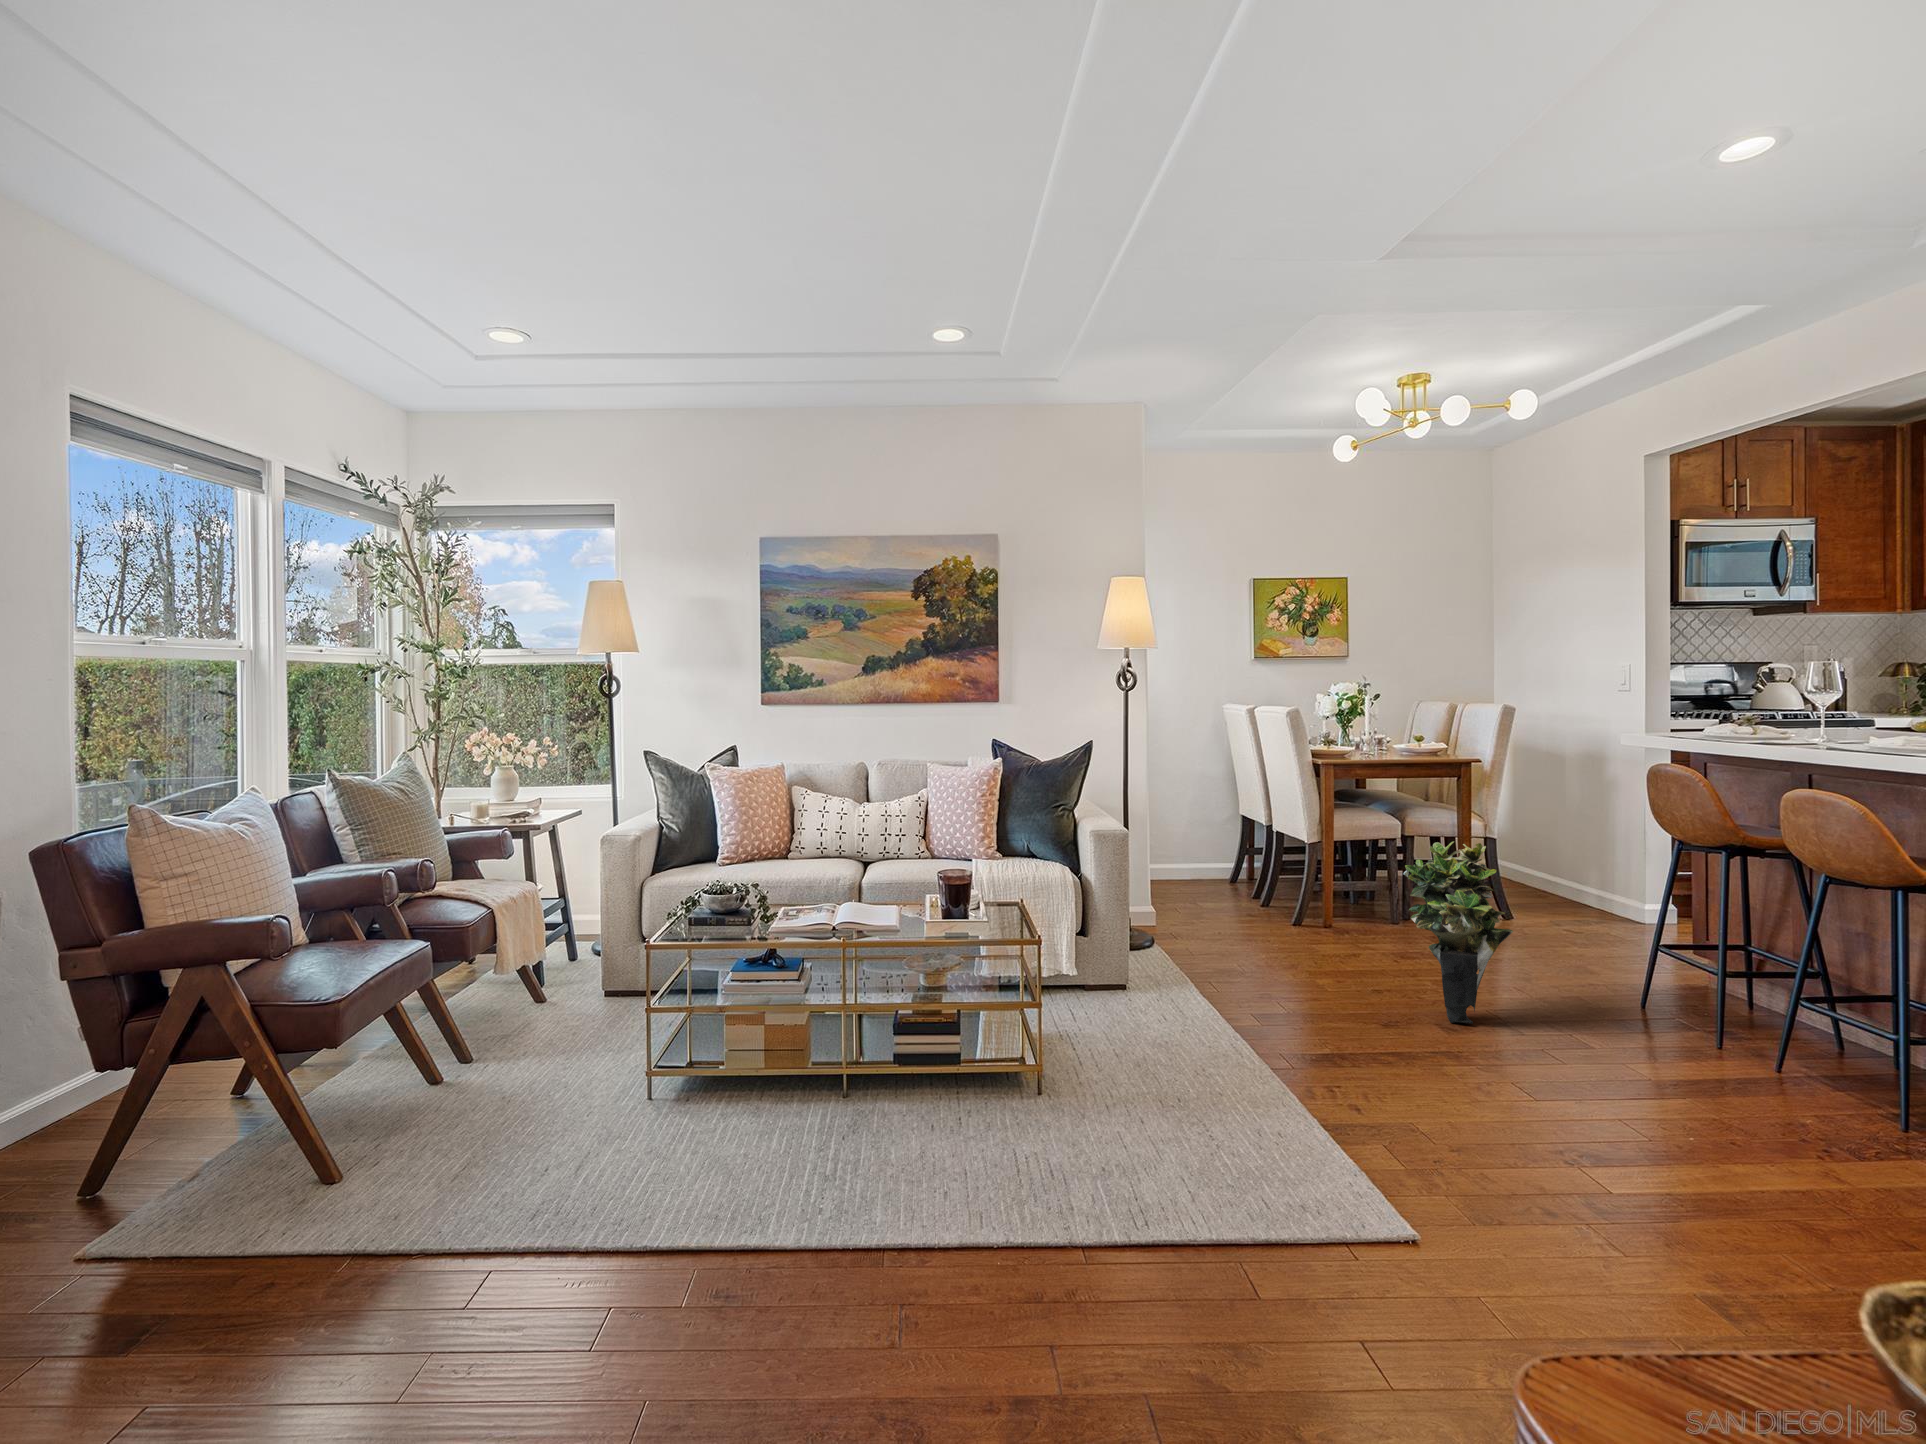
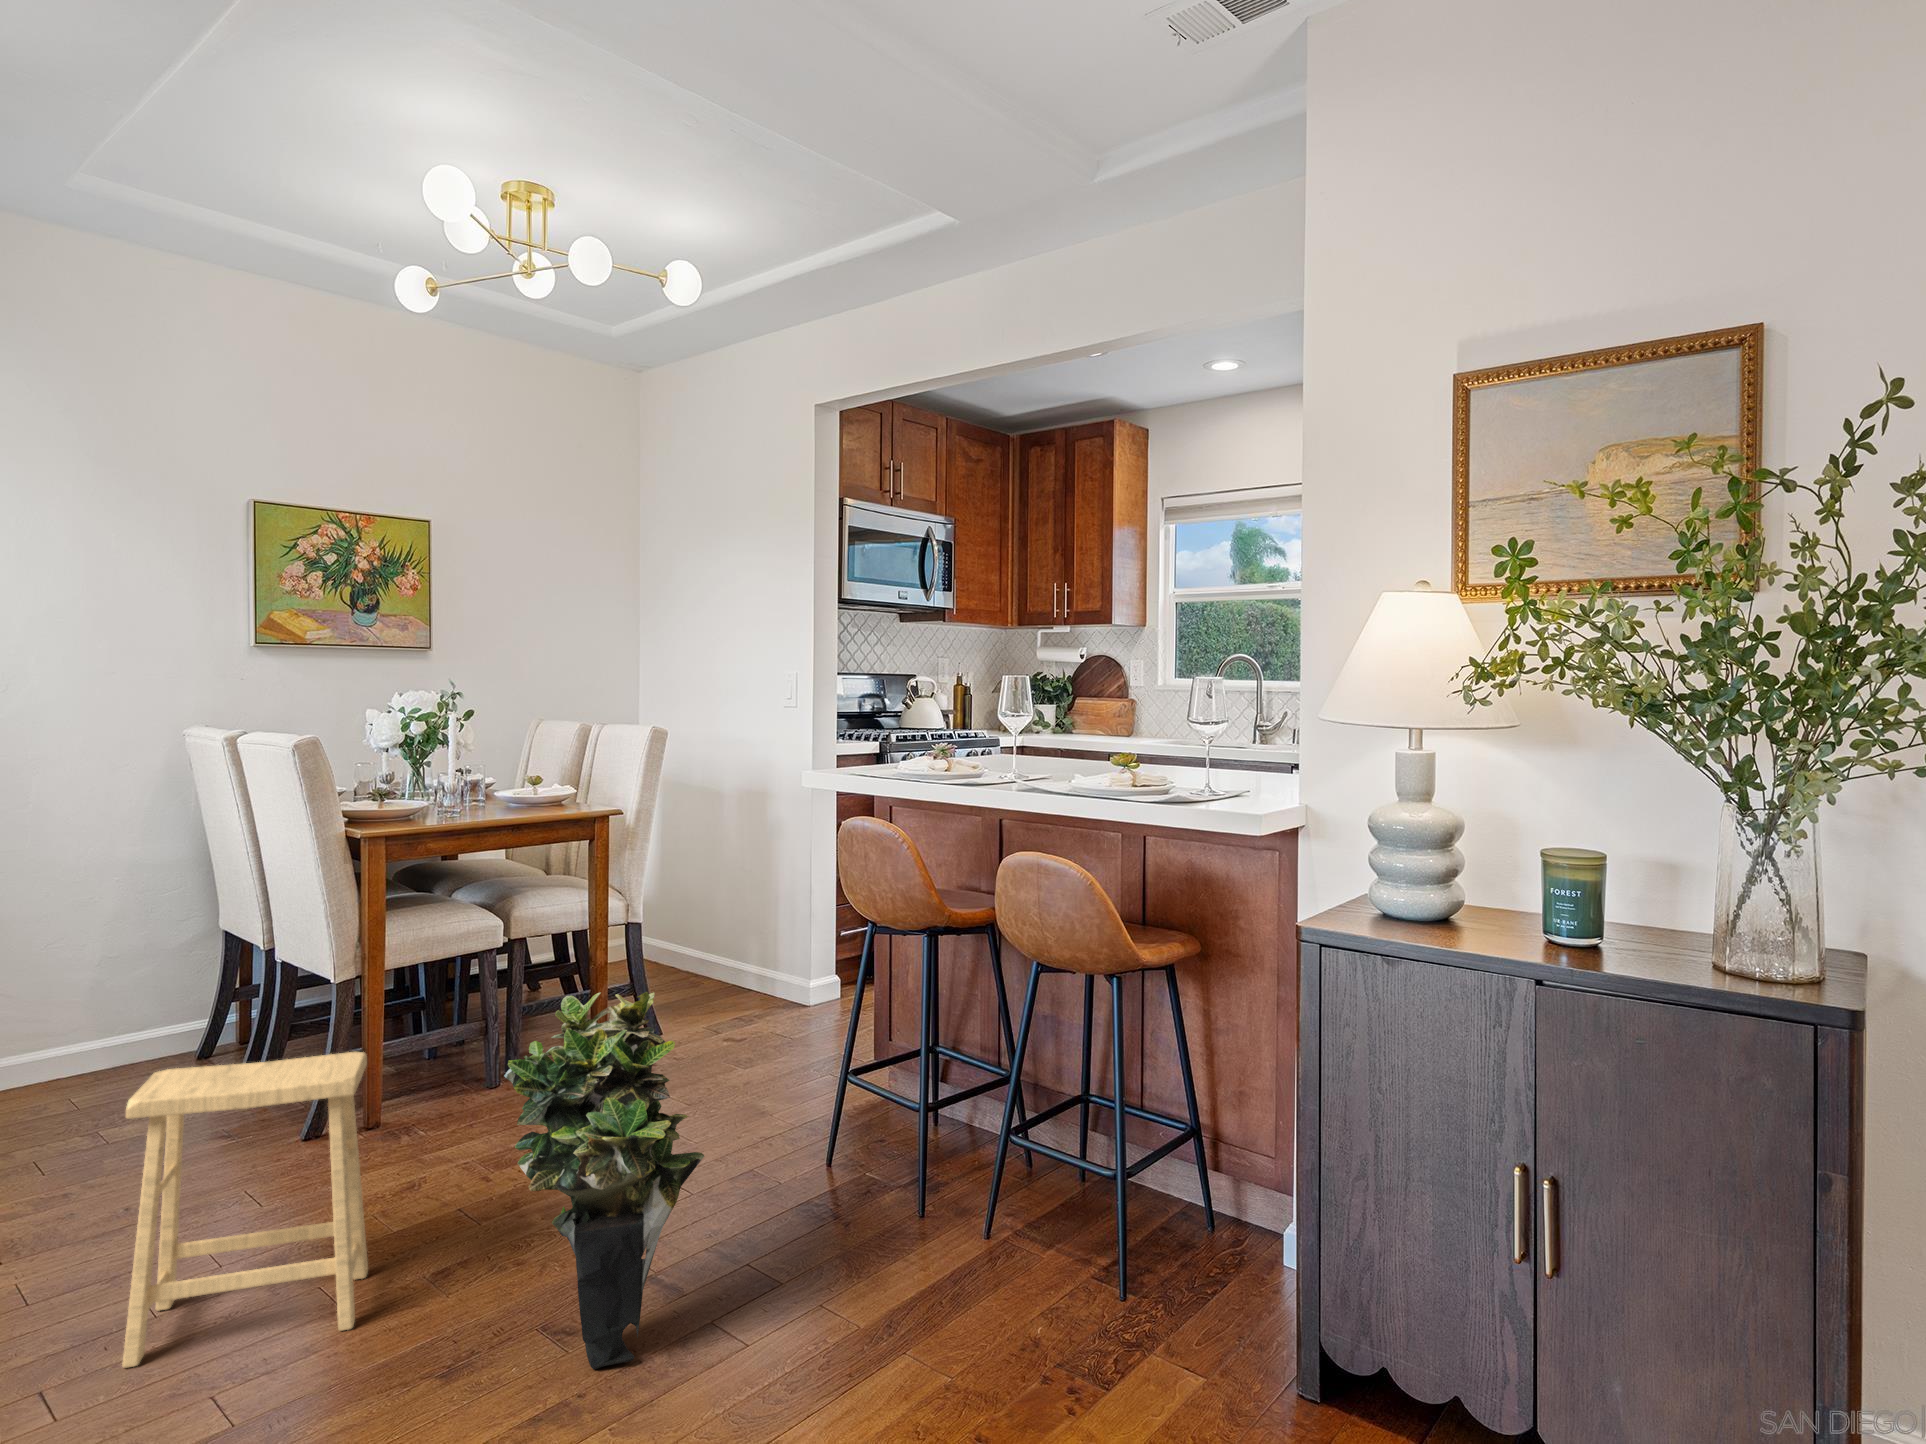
footstool: none [1237,856,1335,987] -> present [122,1051,368,1368]

